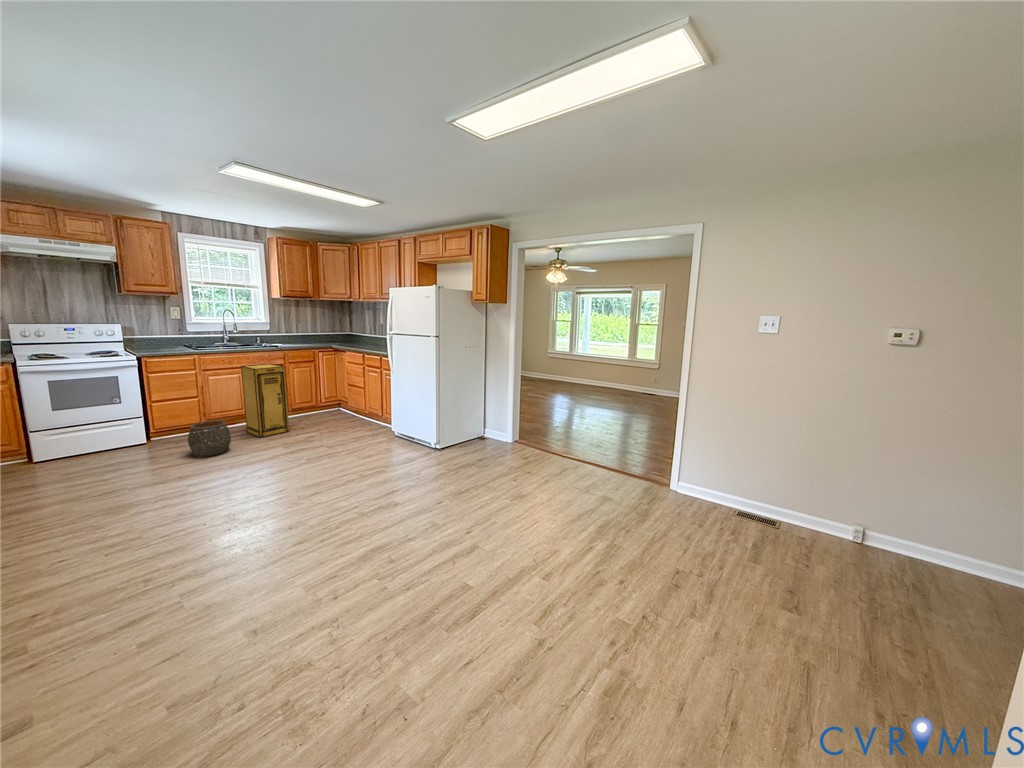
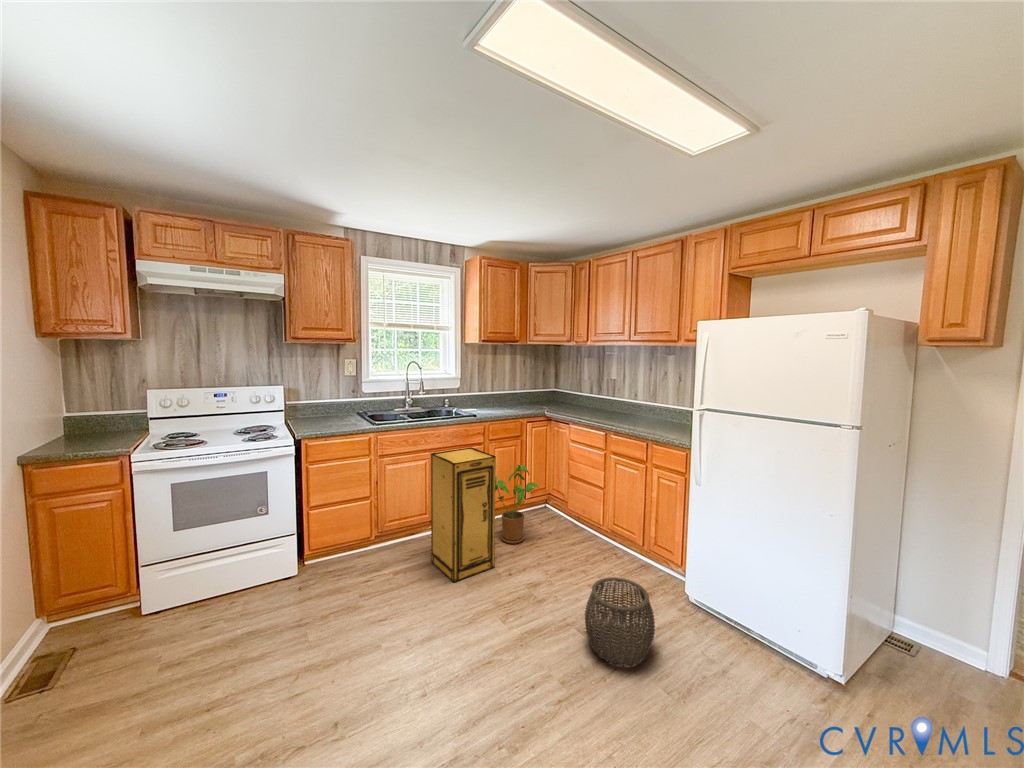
house plant: none [290,376,323,423] -> present [495,465,539,544]
woven basket: present [188,420,231,456] -> present [585,577,655,666]

